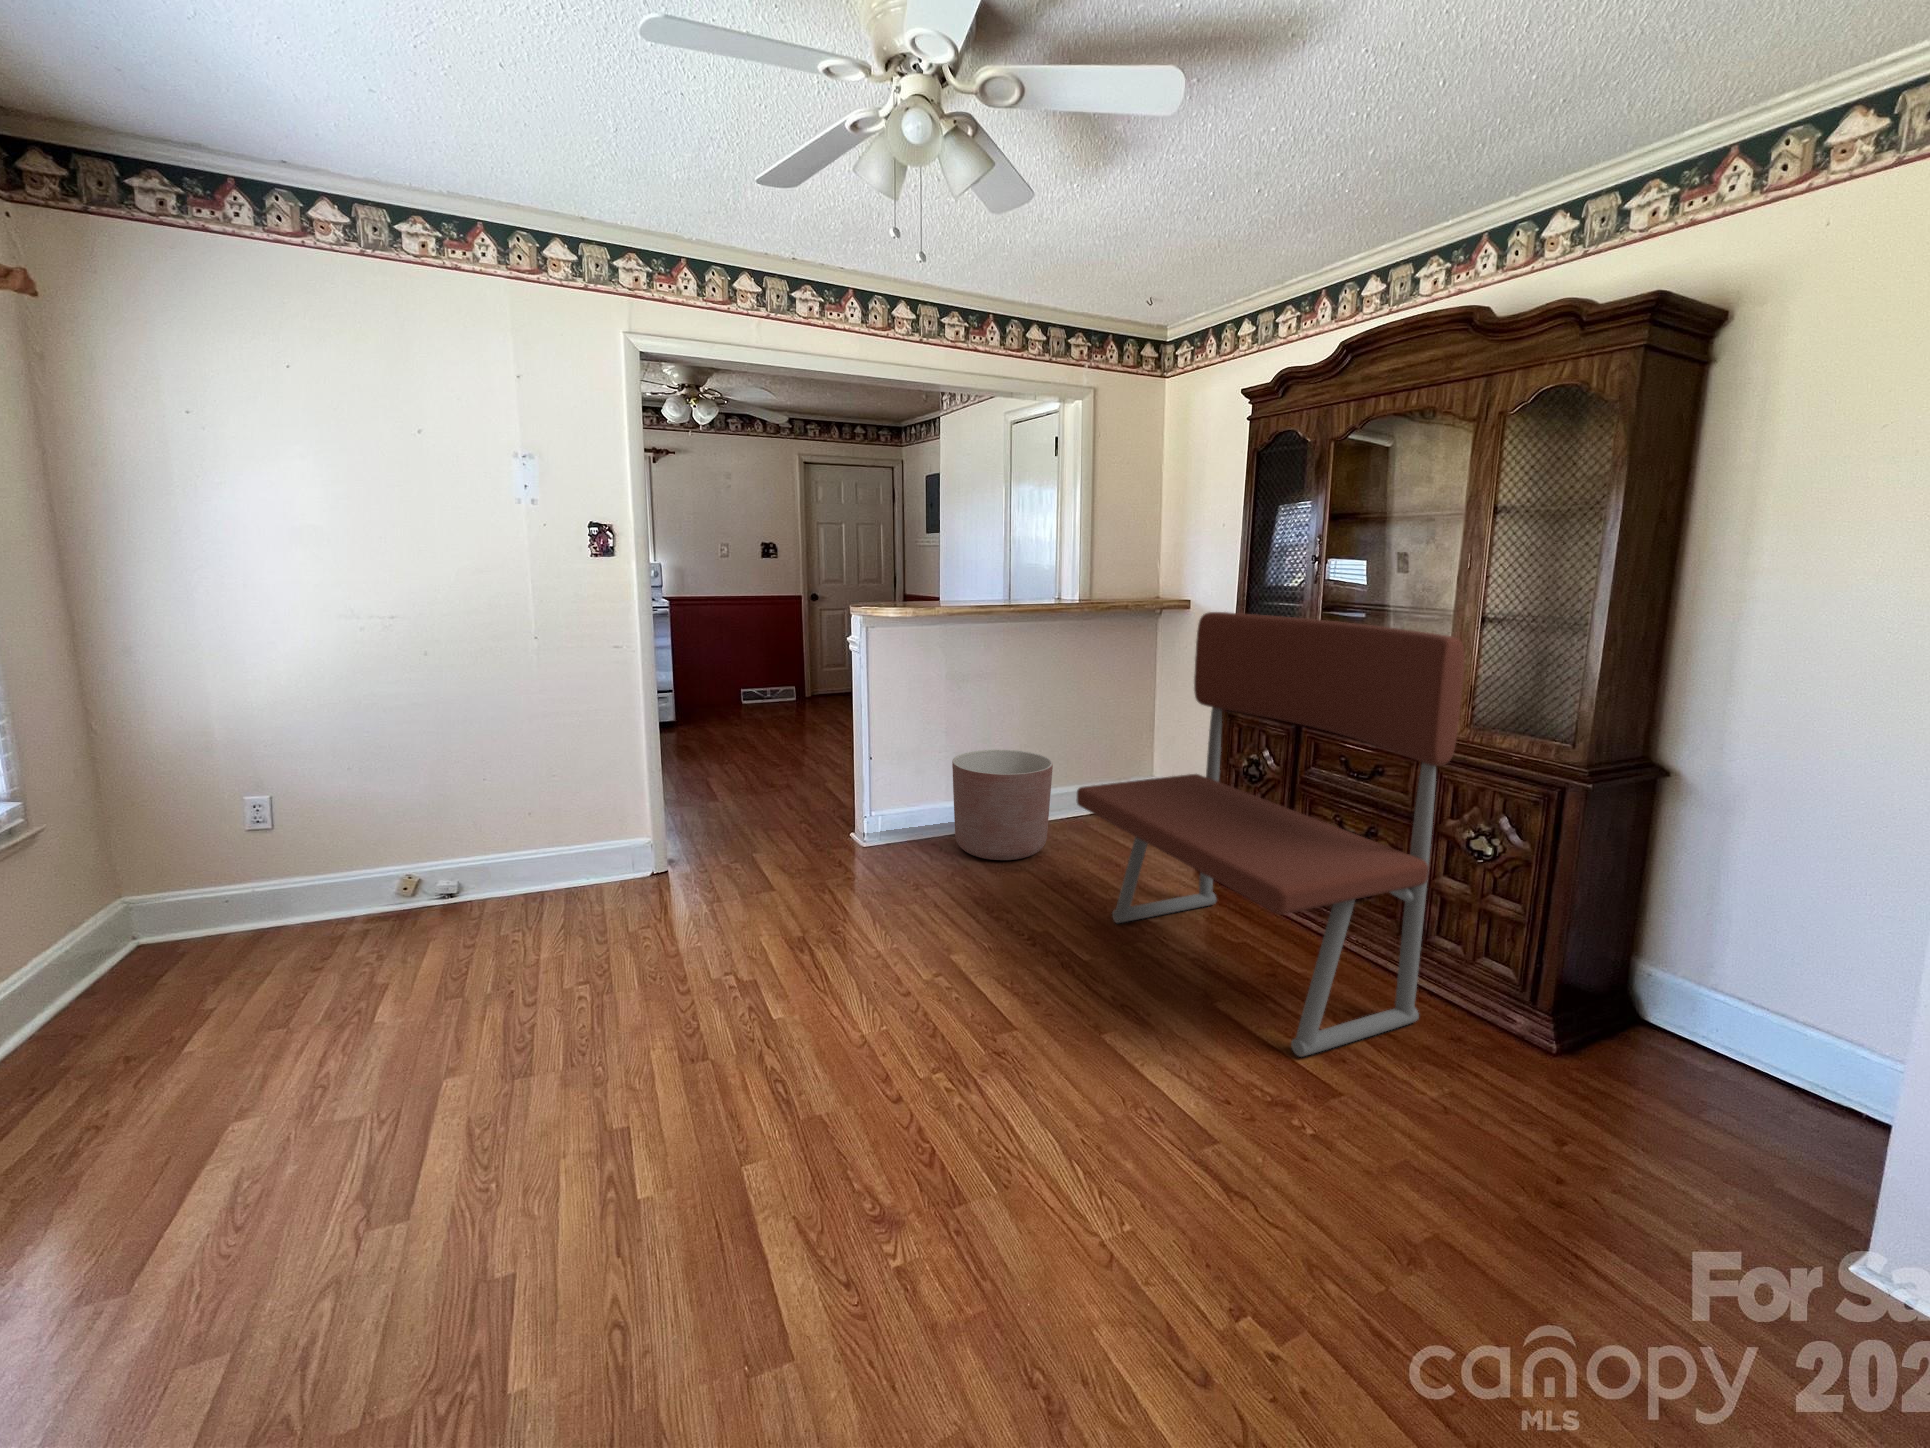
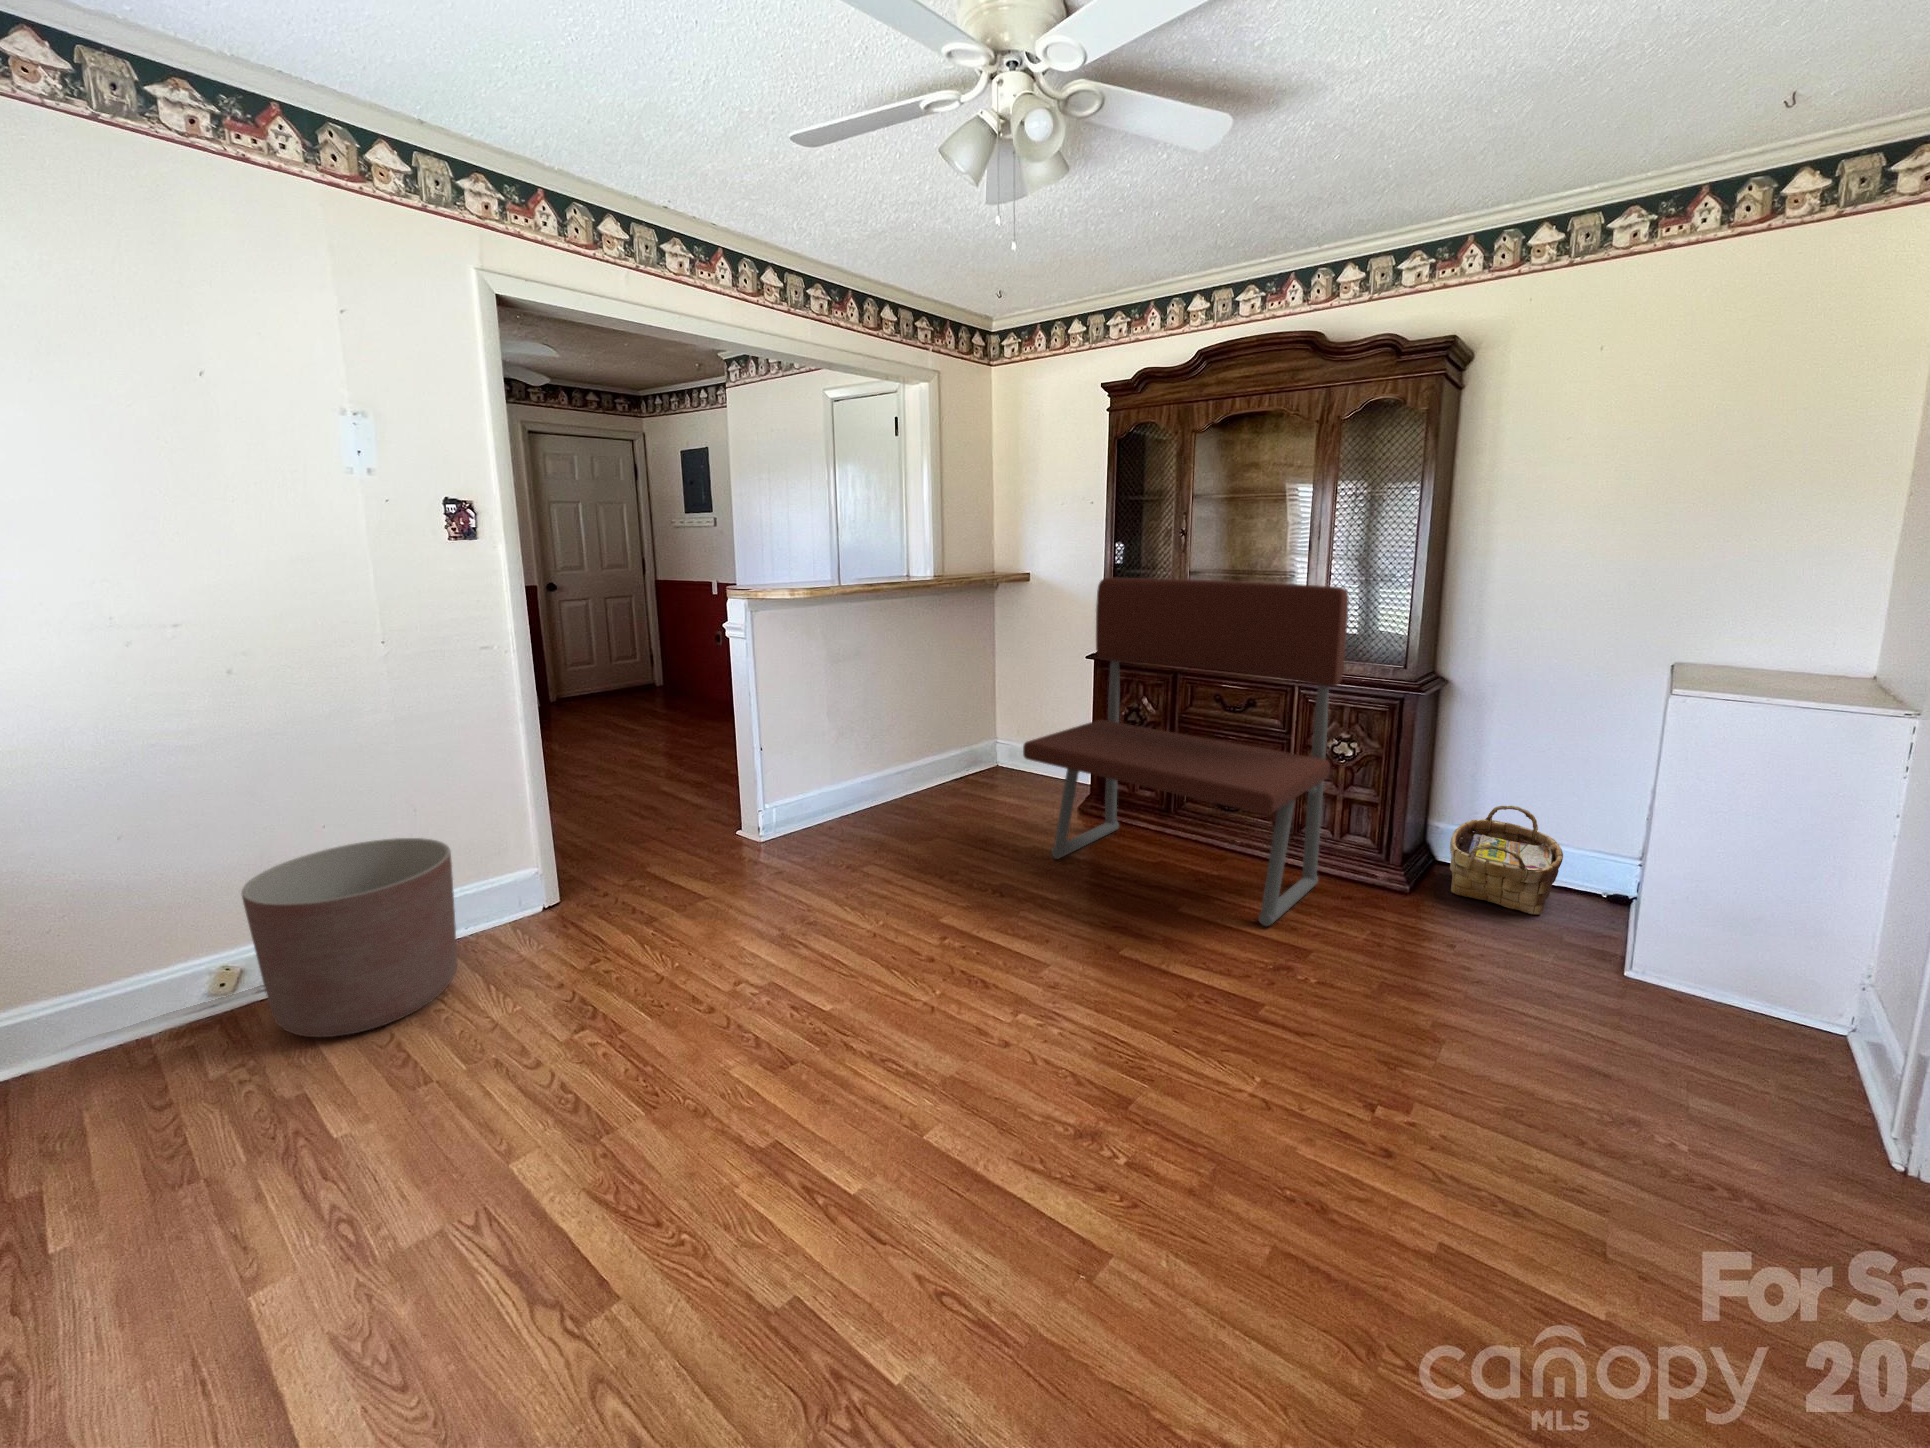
planter: present [952,750,1053,860] -> present [241,838,457,1037]
woven basket: none [1620,973,1825,1148] -> present [1450,806,1563,915]

